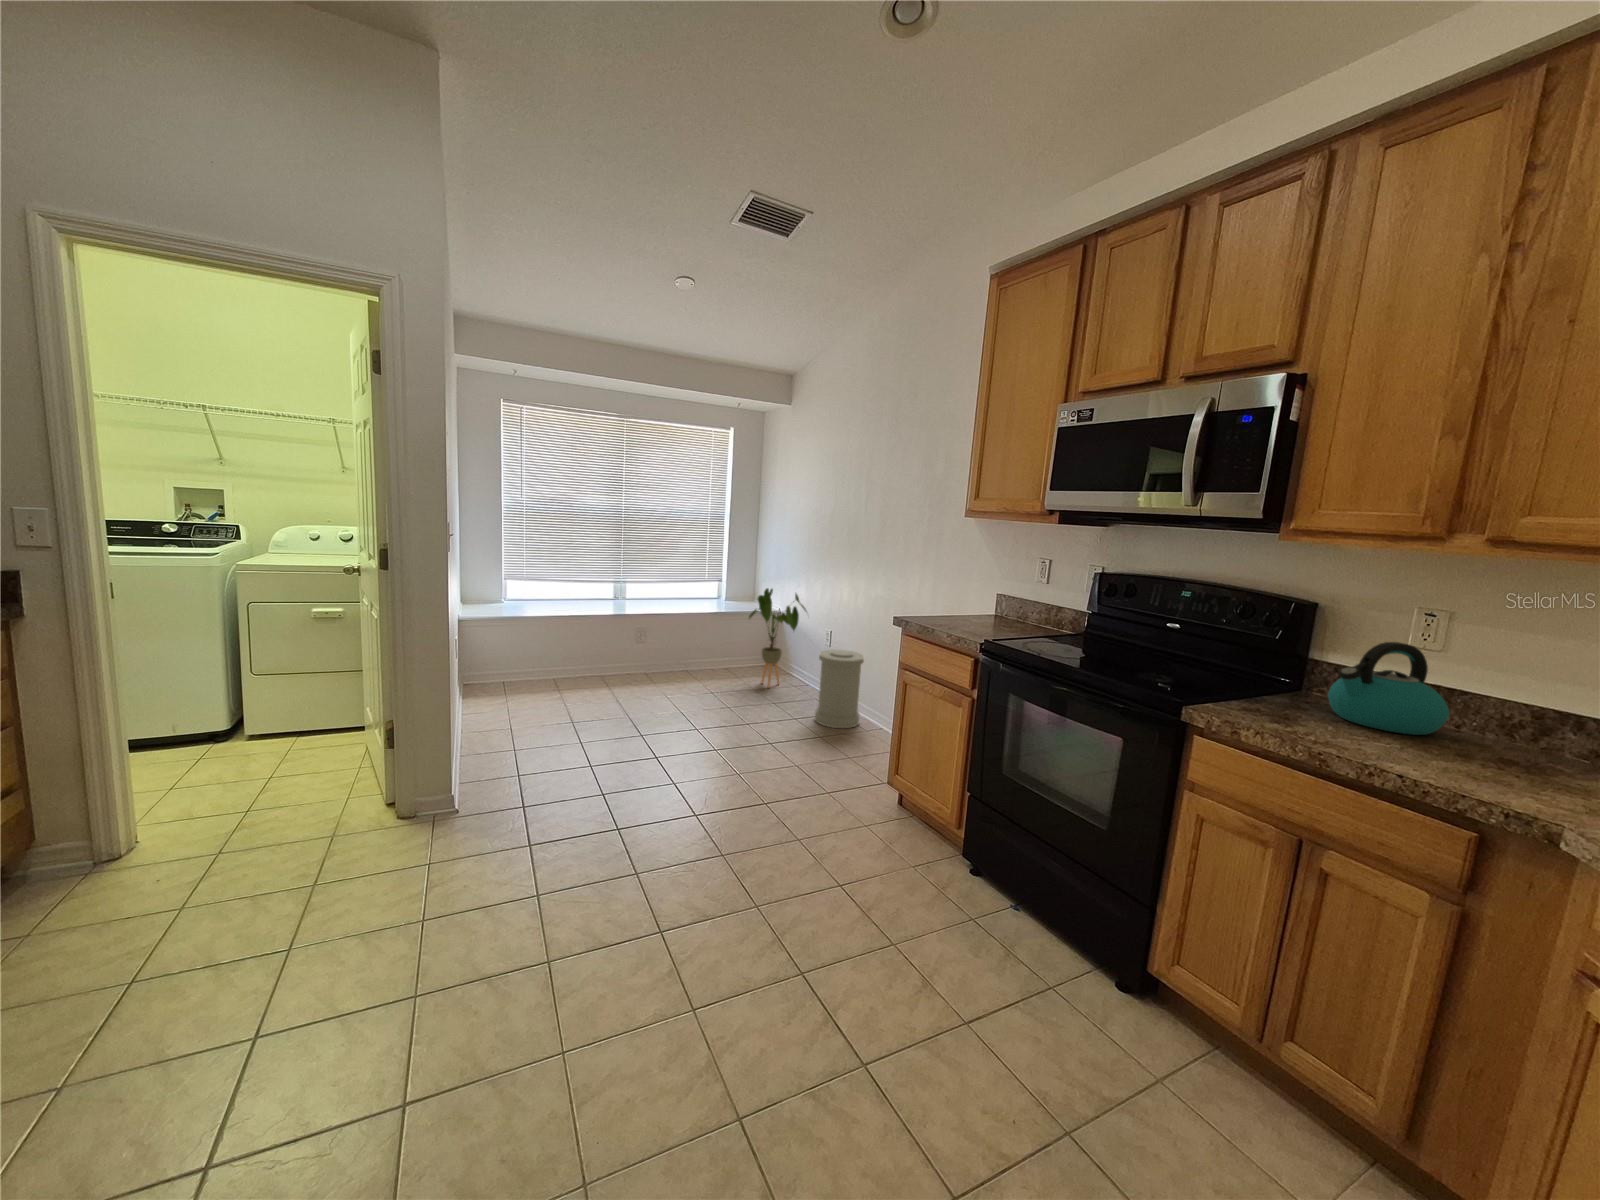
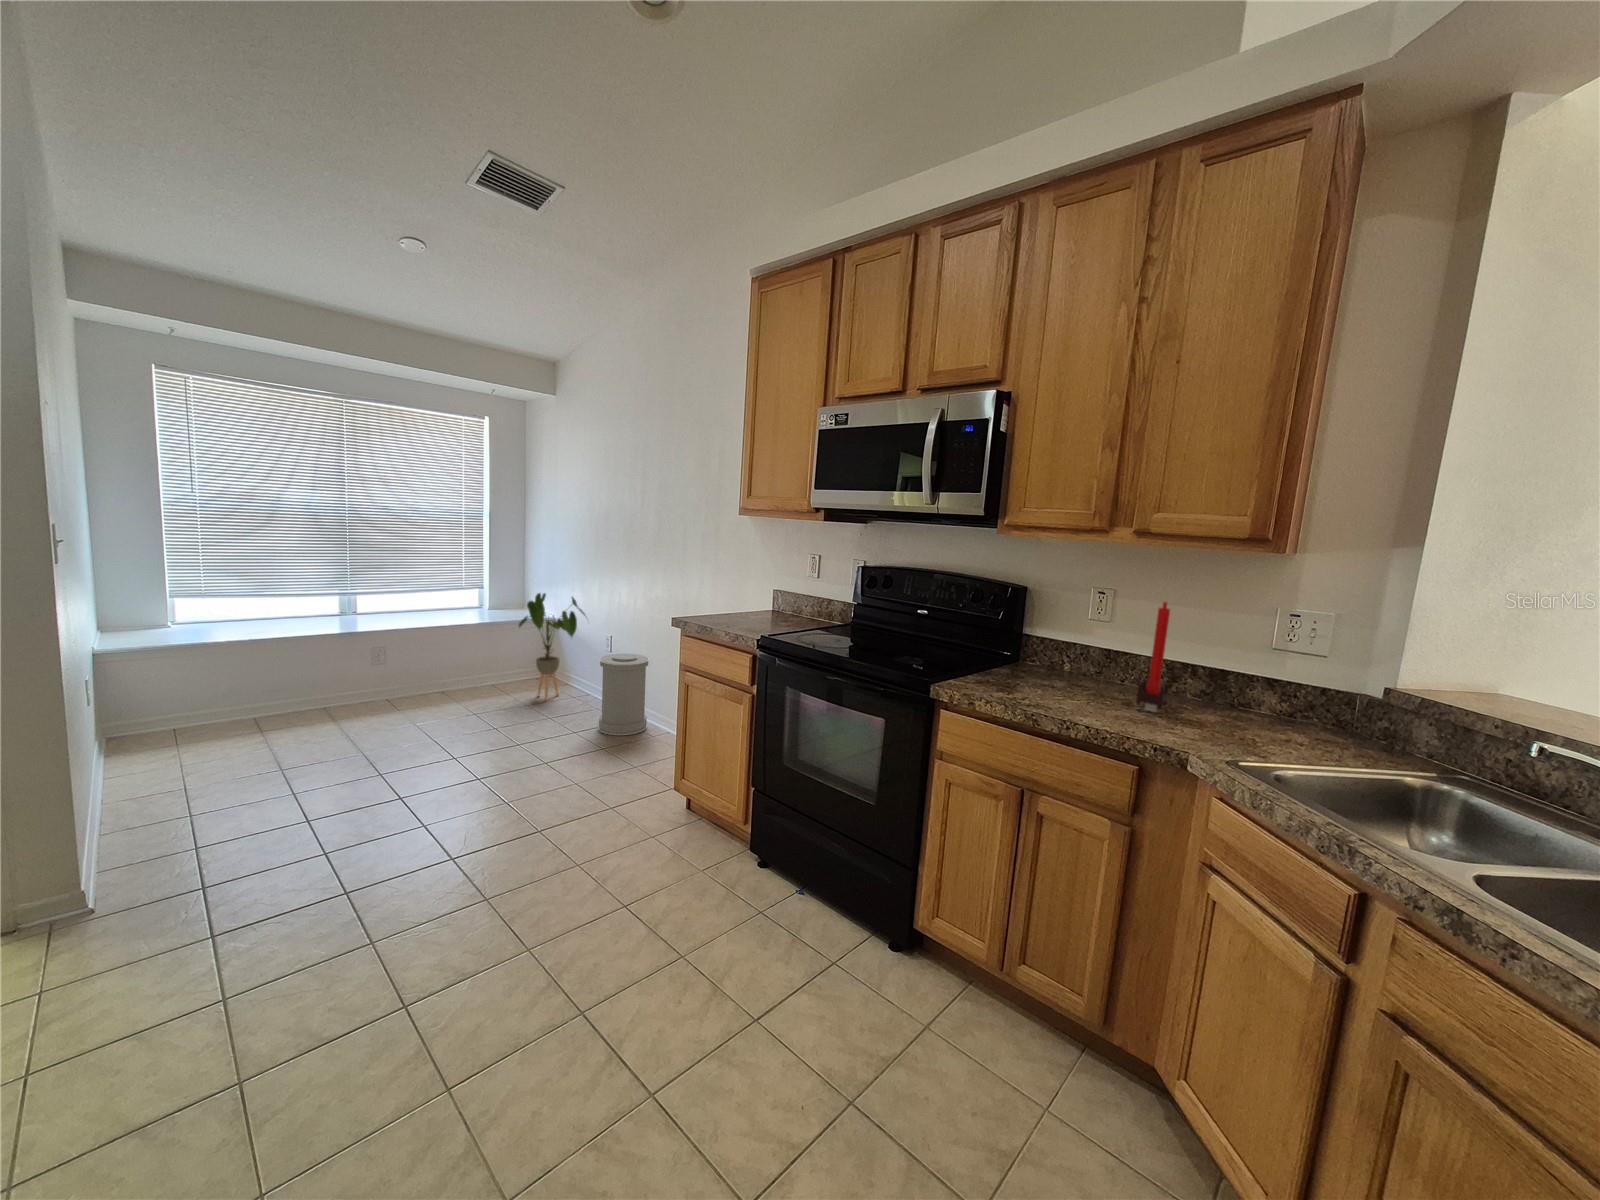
candle: none [1479,631,1544,771] -> present [1136,602,1170,712]
kettle: present [1328,642,1449,735] -> none [1036,616,1114,690]

